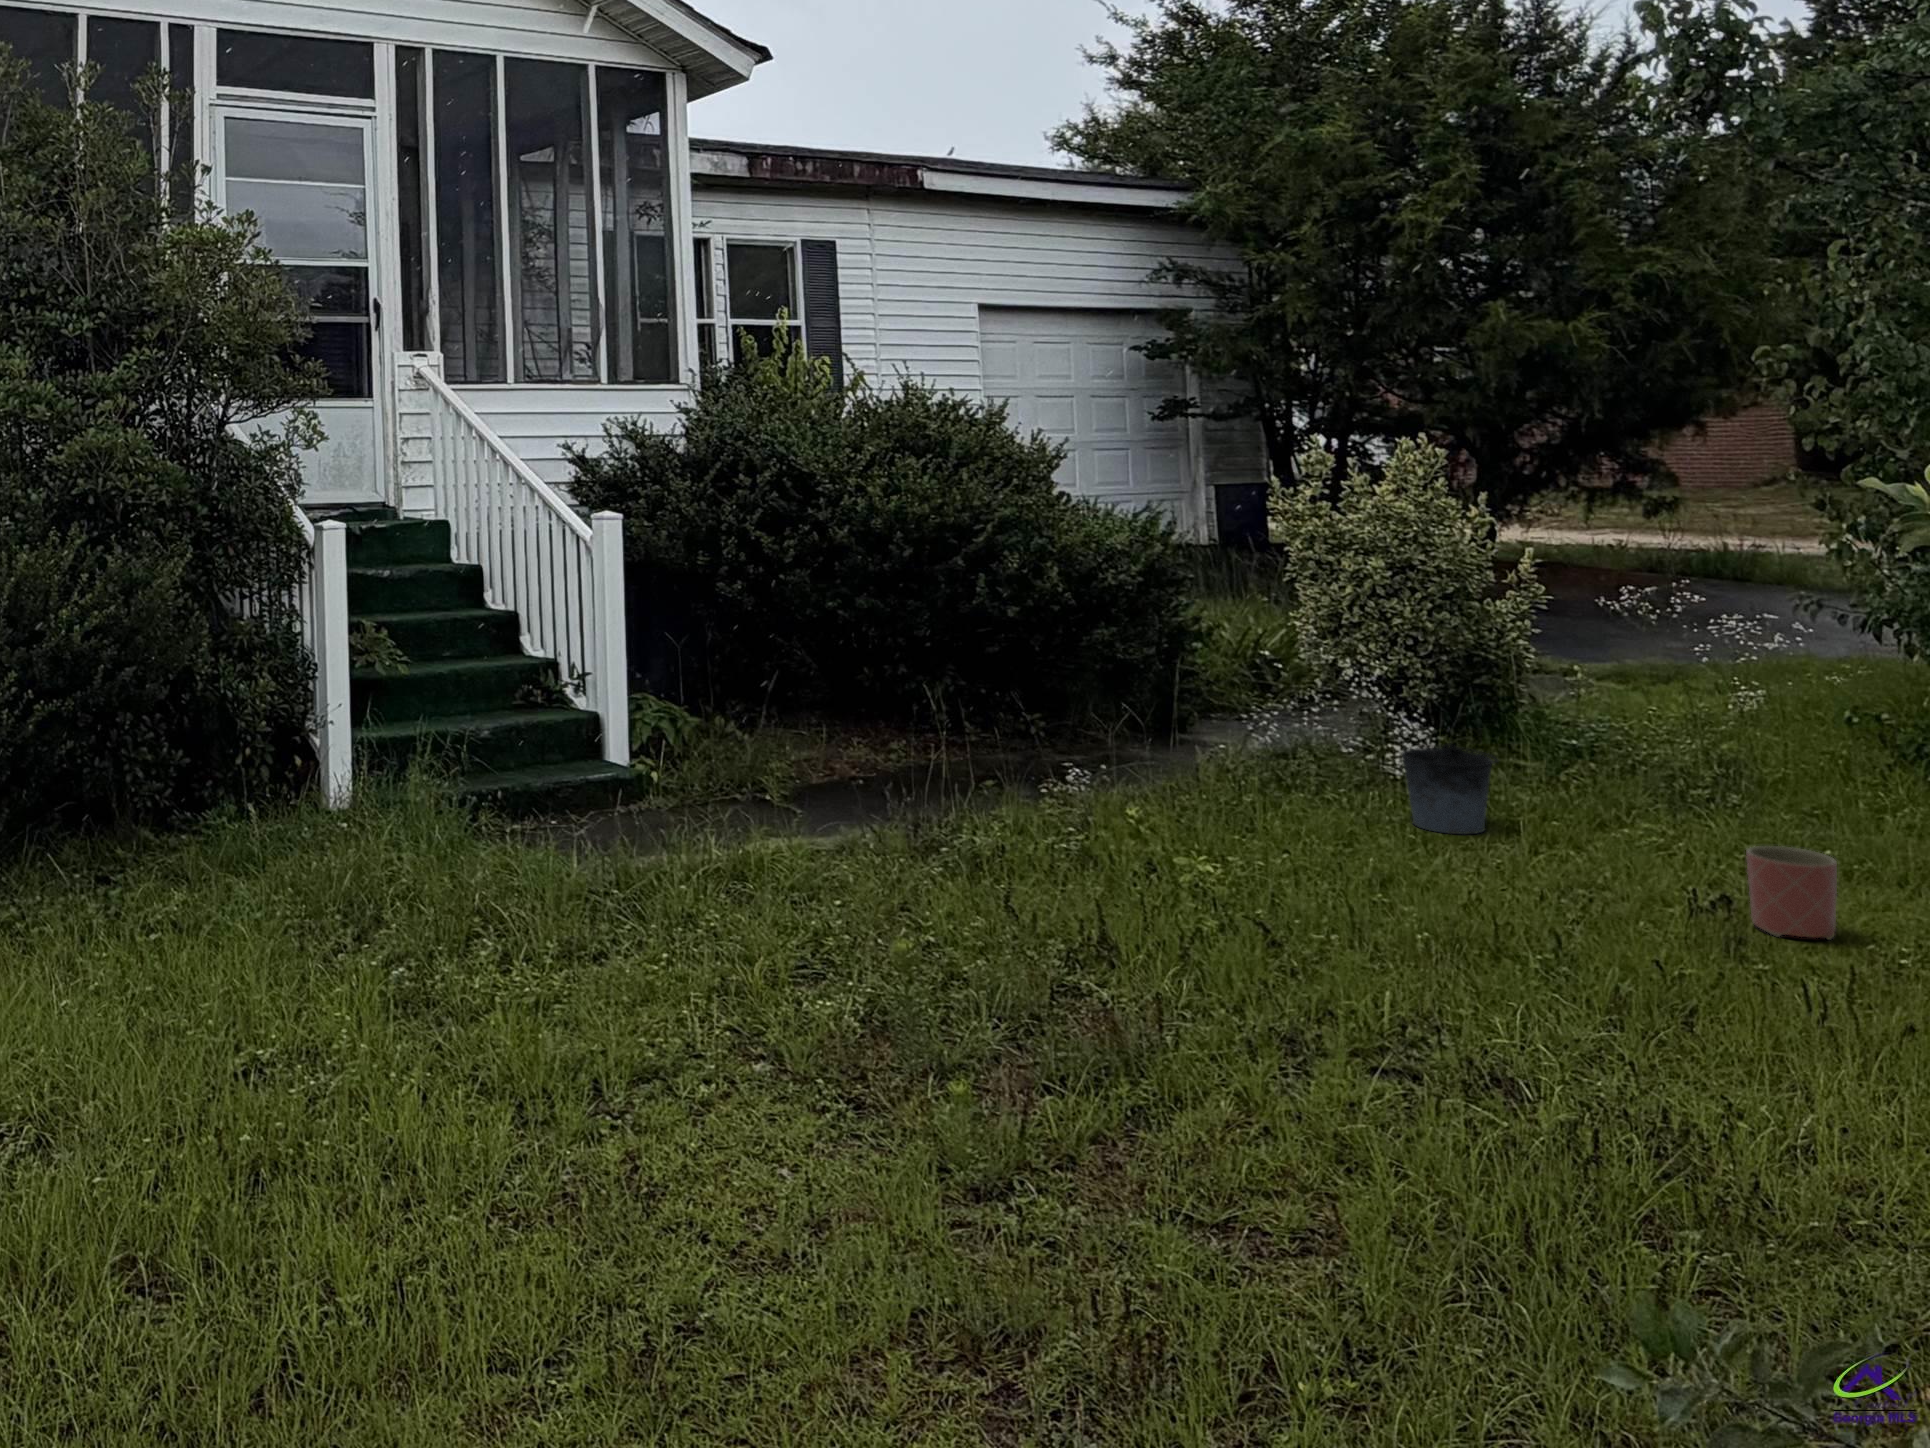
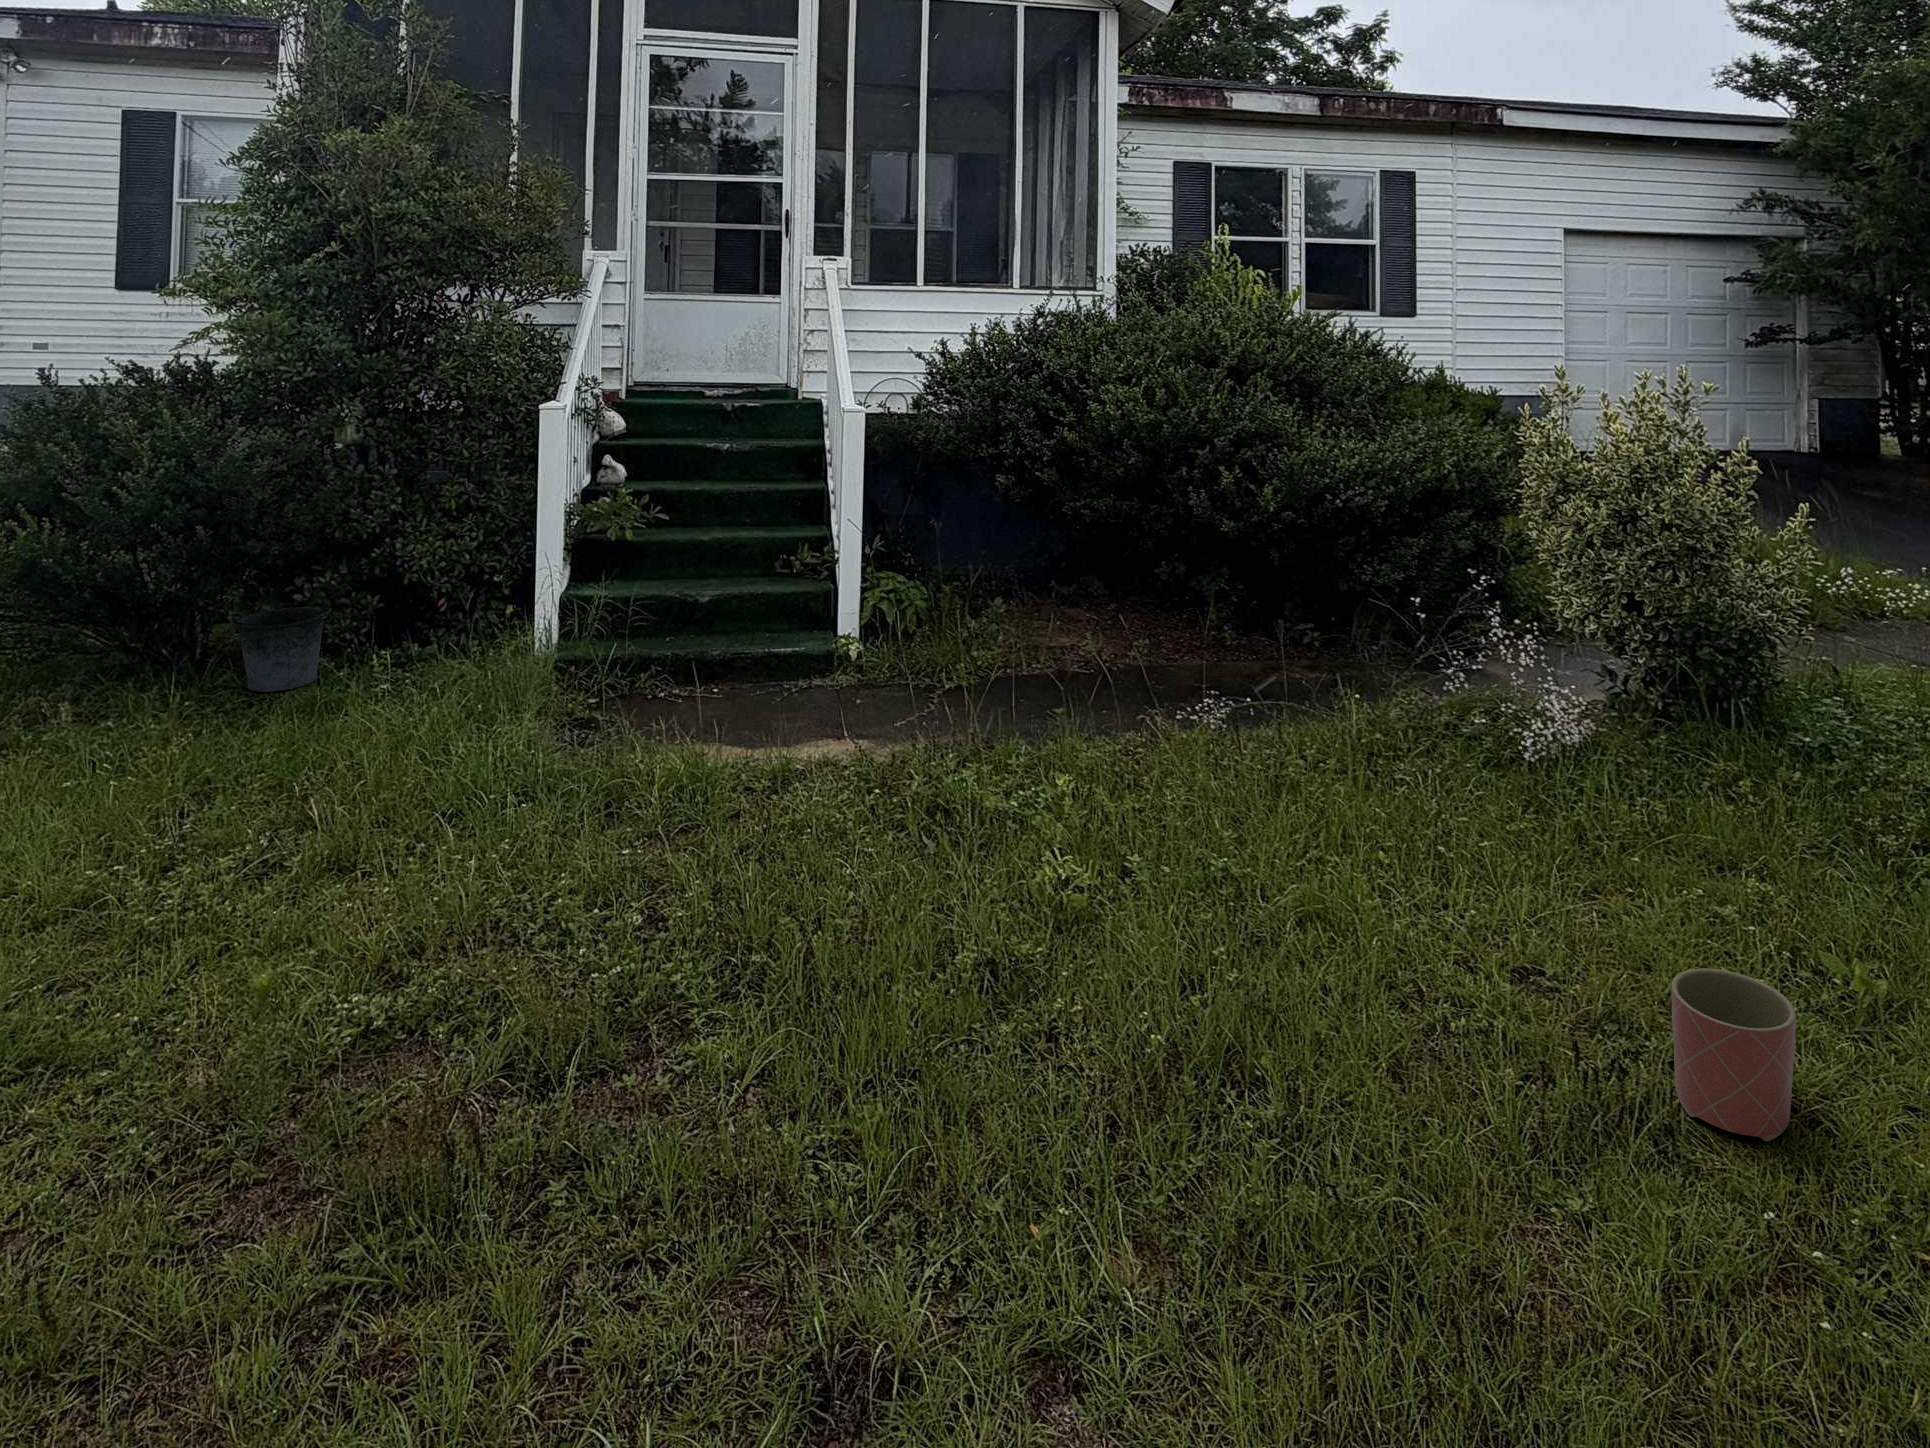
bucket: present [1402,743,1498,834] -> present [232,605,331,692]

